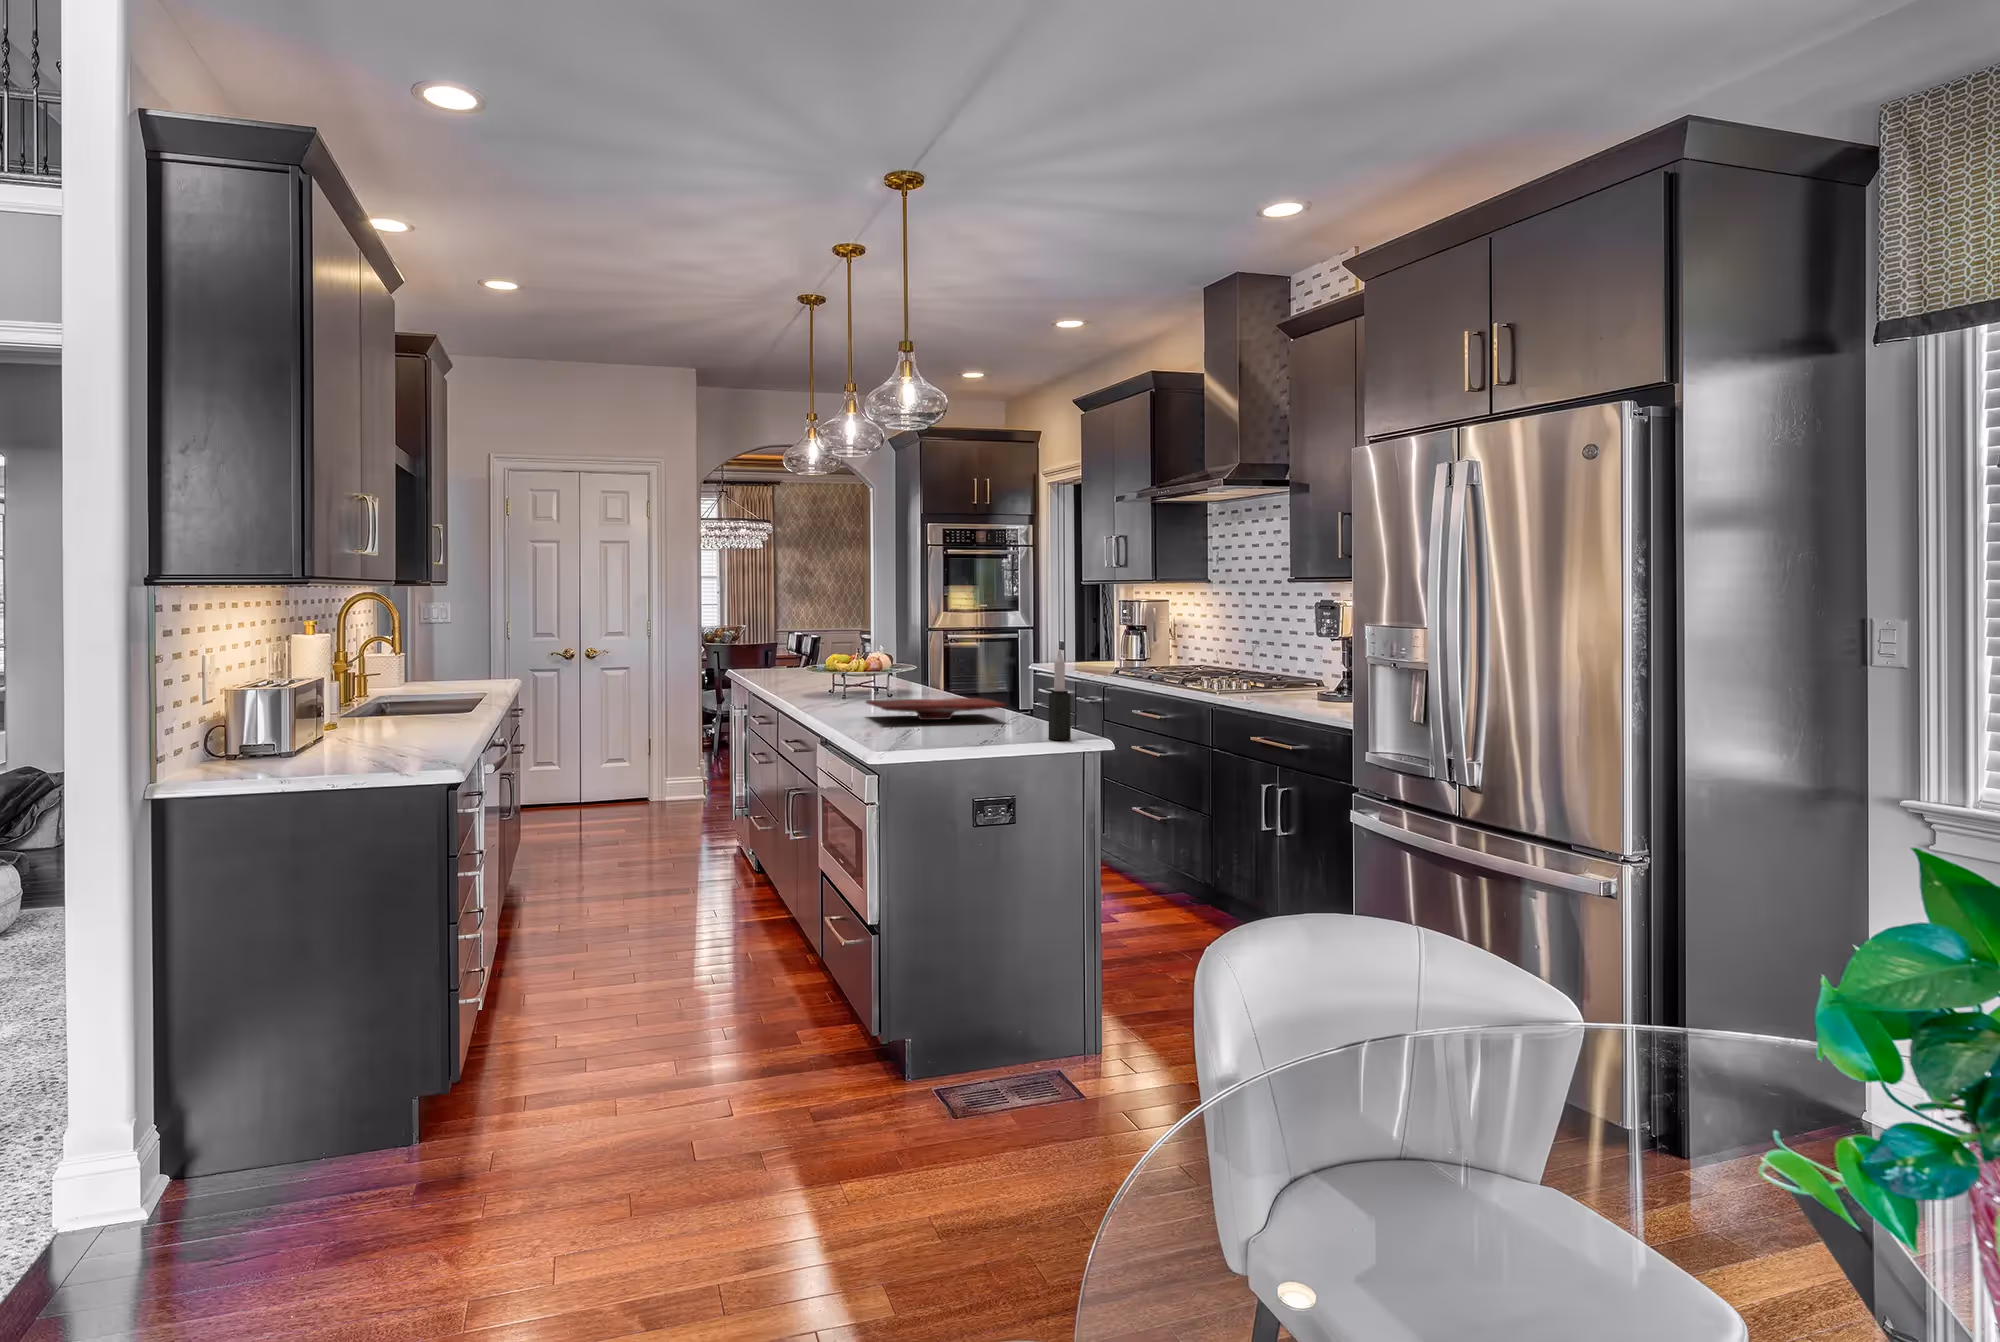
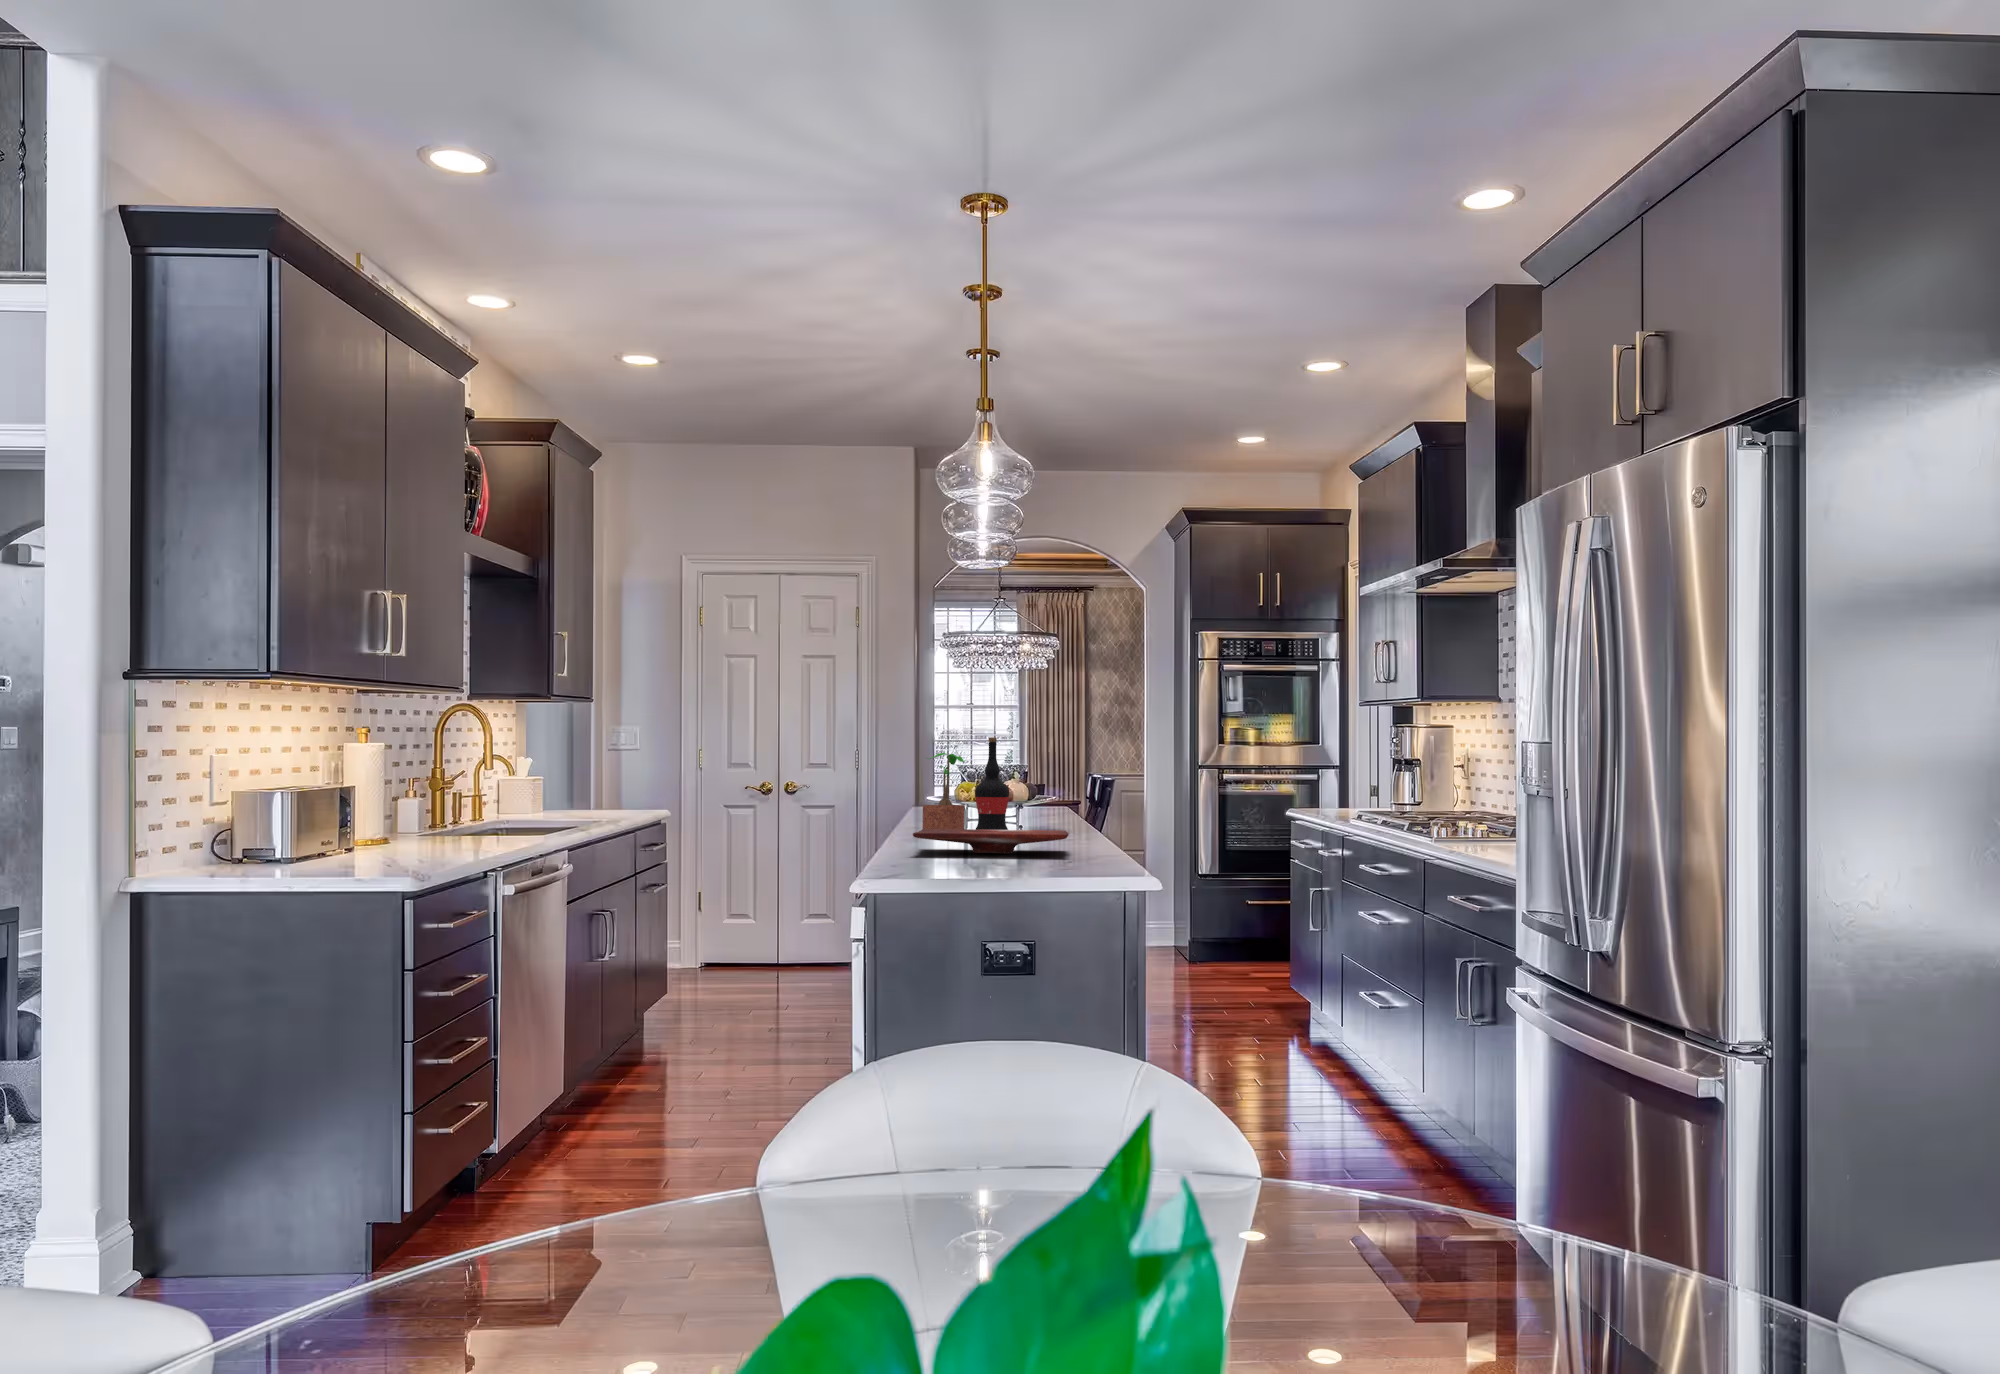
wine bottle: none [875,620,904,702] -> present [975,737,1009,830]
potted plant: none [823,632,862,700] -> present [922,753,964,829]
candle: present [1049,649,1071,740] -> none [1069,763,1093,873]

